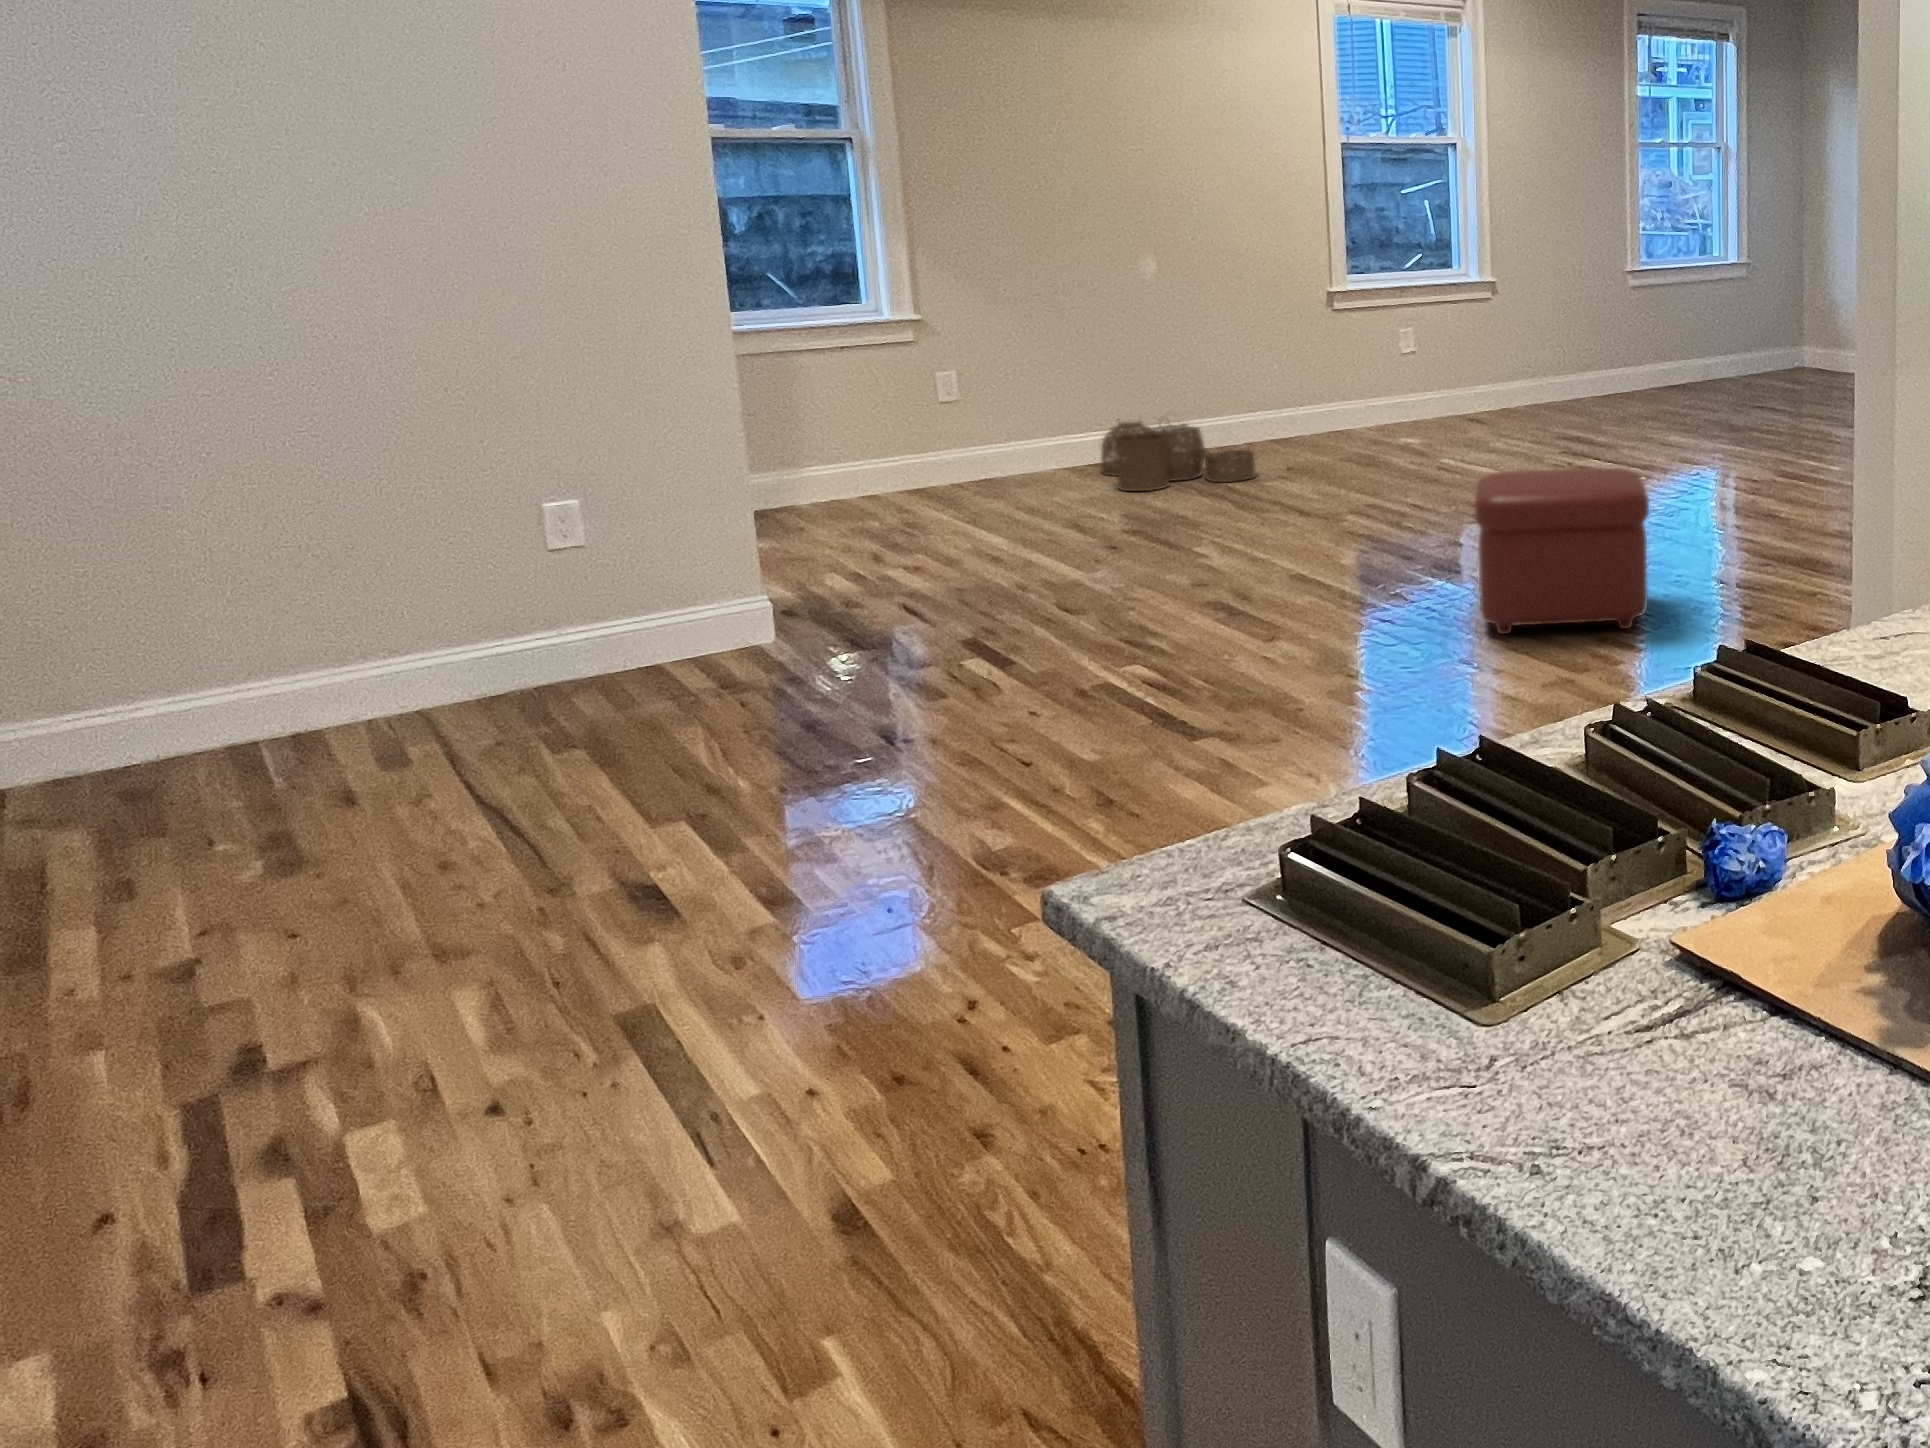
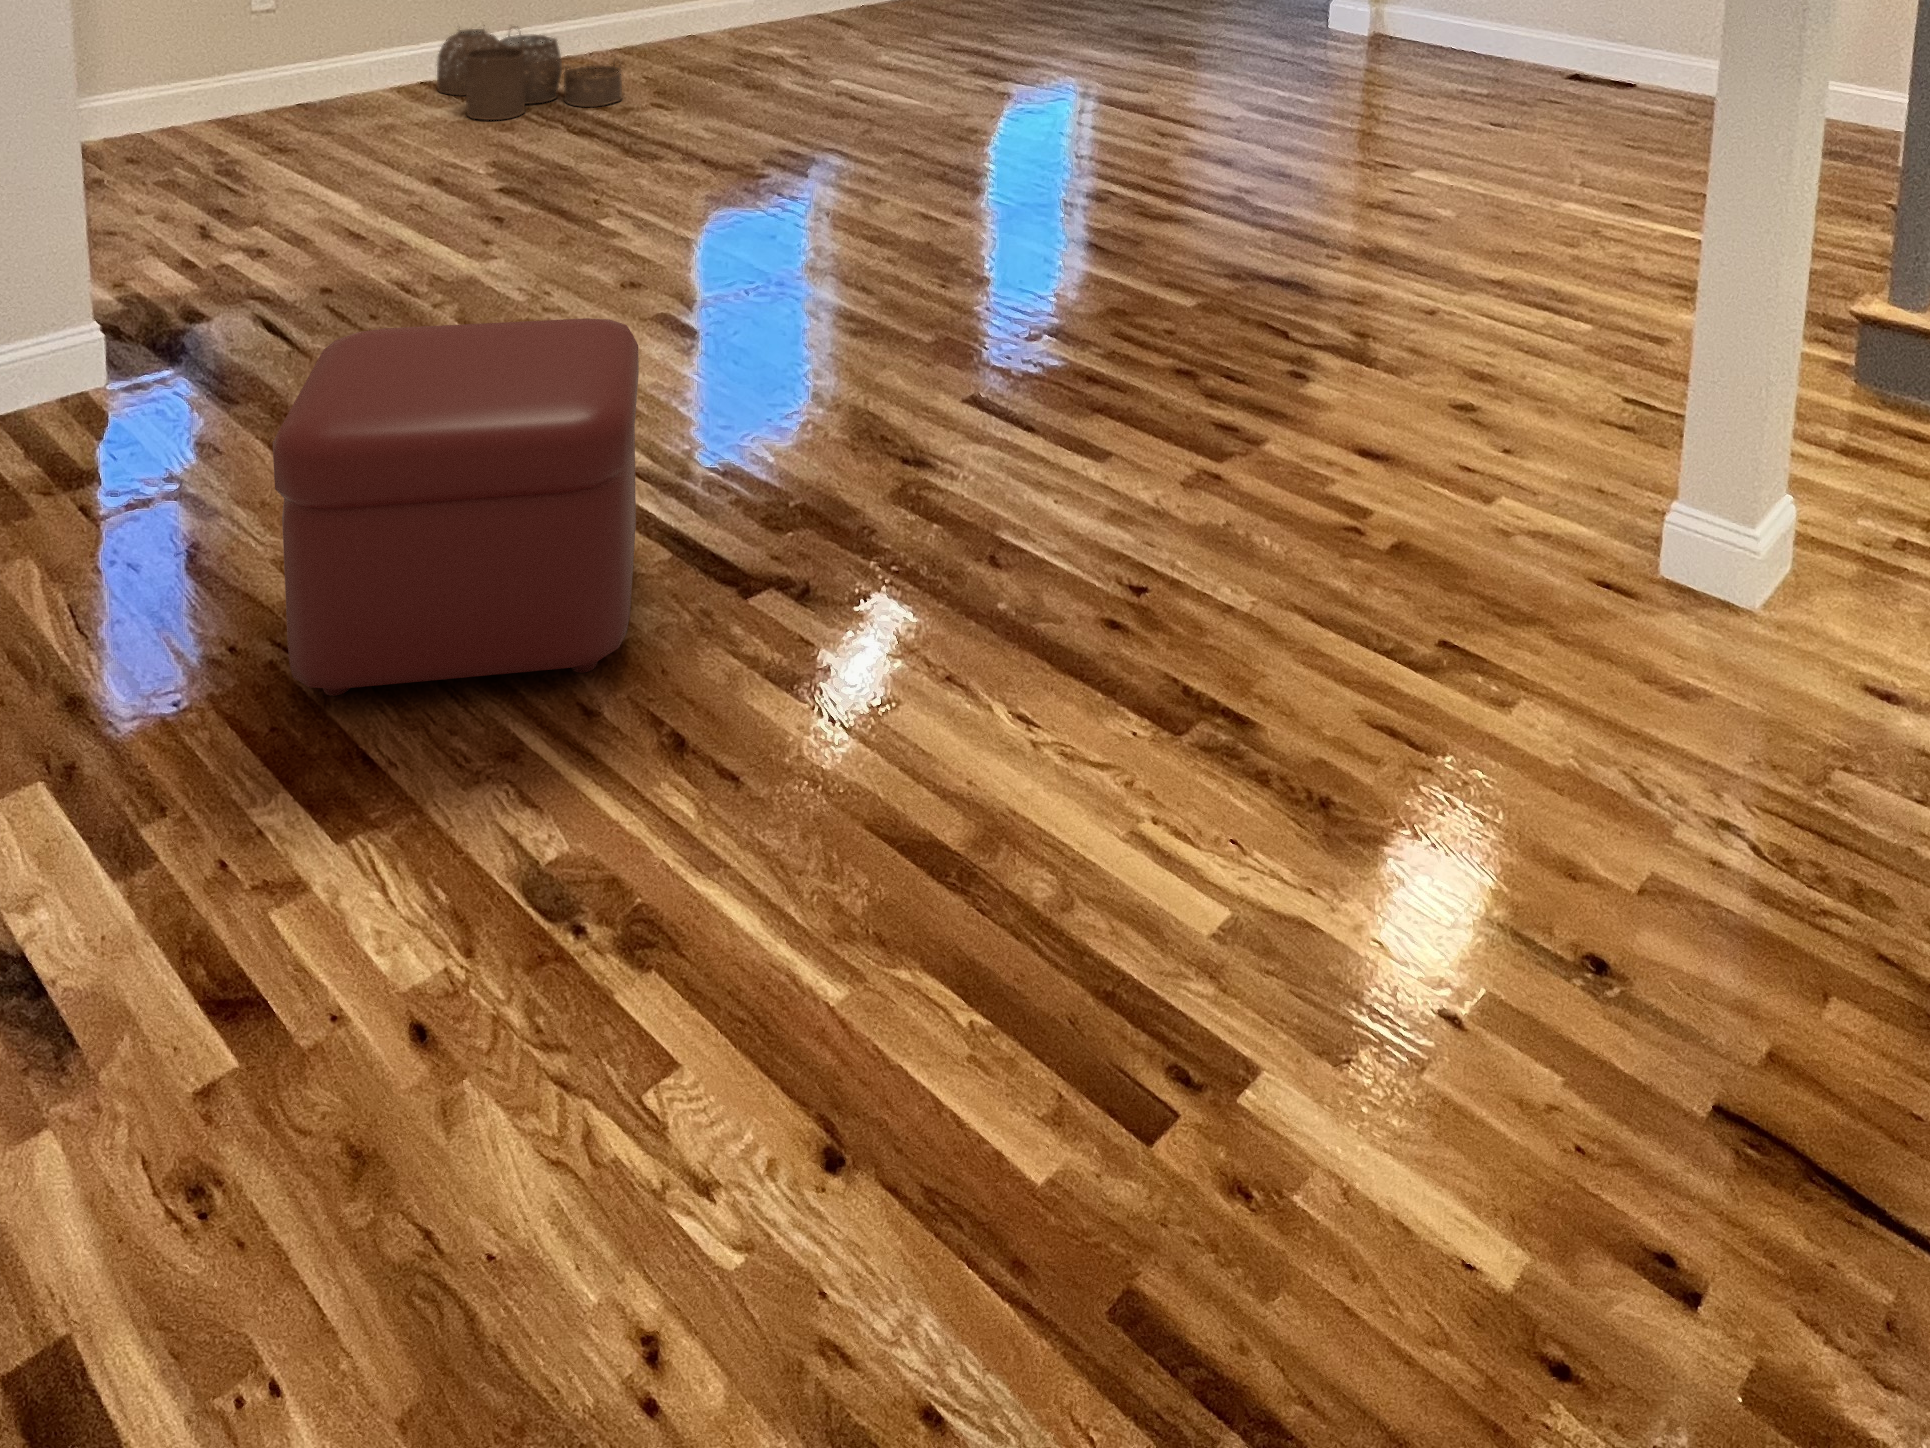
ottoman: present [1474,468,1649,635] -> present [273,318,639,696]

